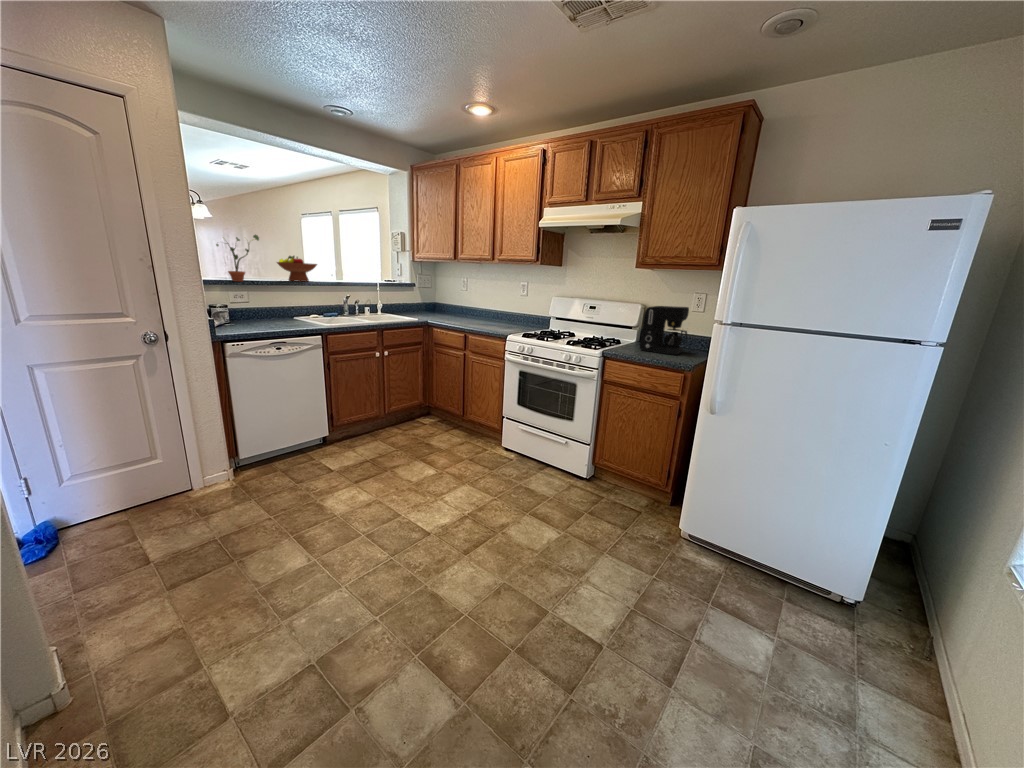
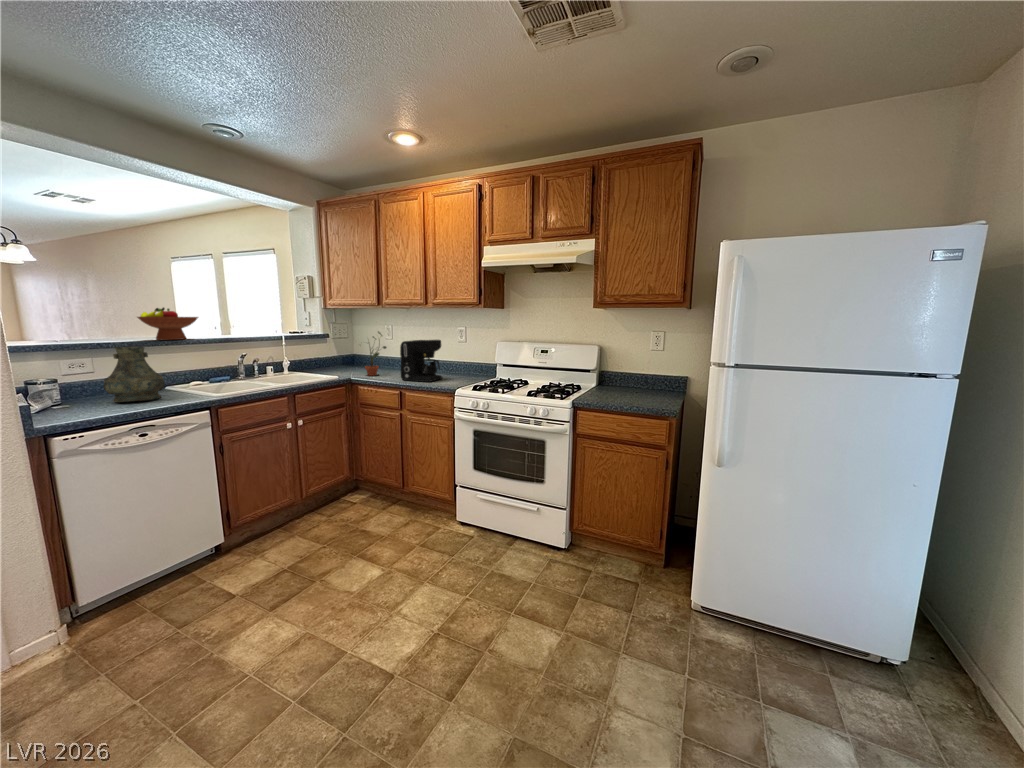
potted plant: present [216,235,259,282] -> present [365,331,387,376]
vase: none [255,283,293,325] -> present [104,347,165,402]
coffee maker: present [640,306,689,355] -> present [400,340,442,382]

